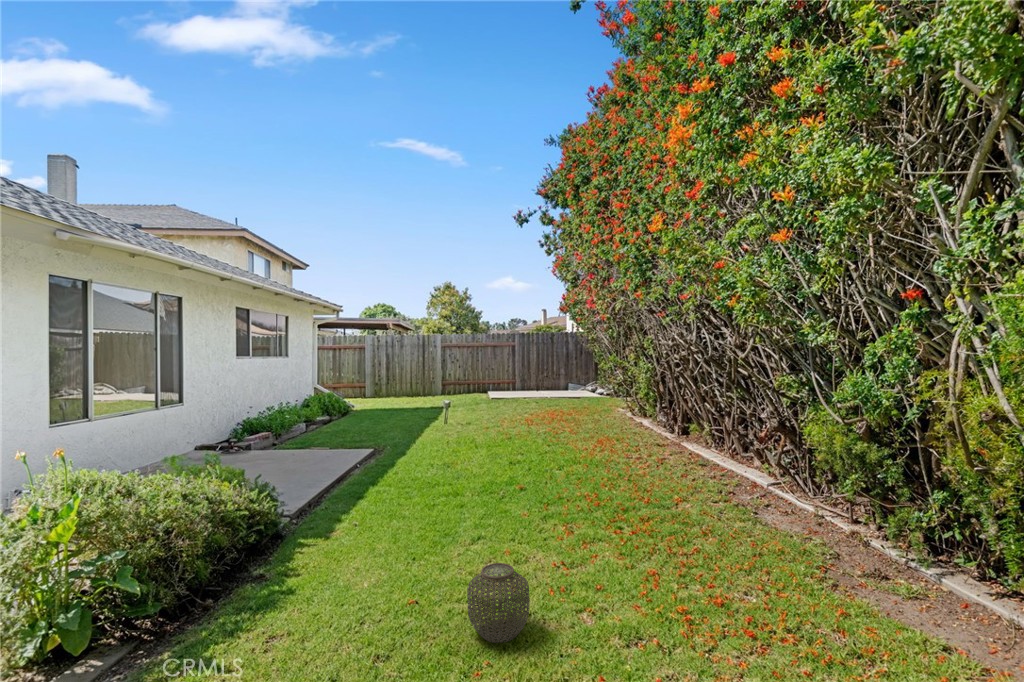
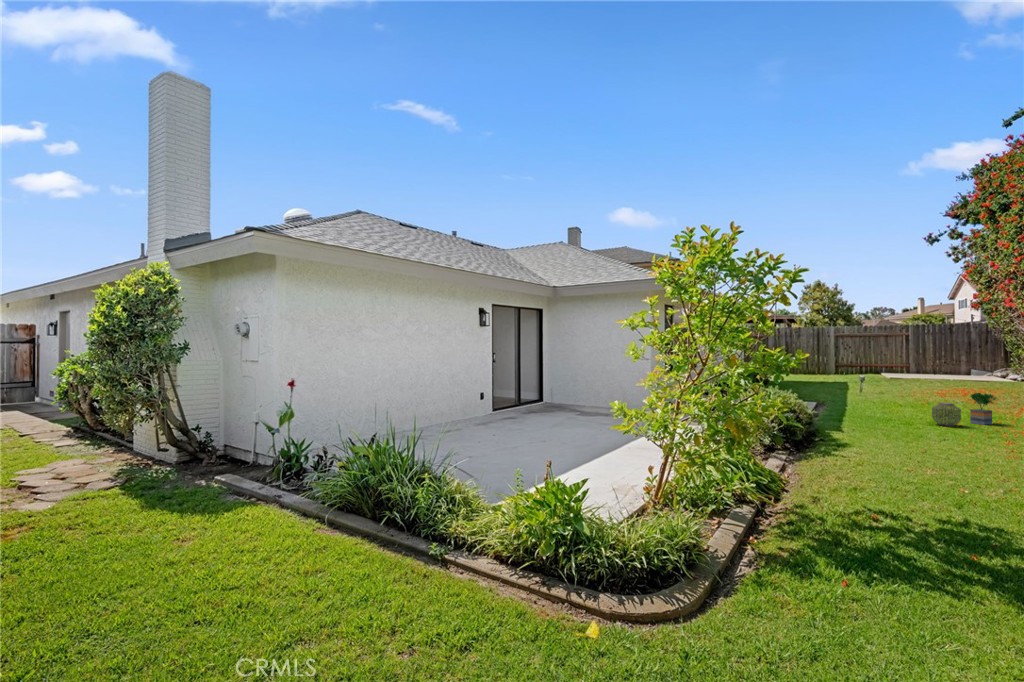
potted tree: none [549,505,599,593] -> present [970,393,996,425]

